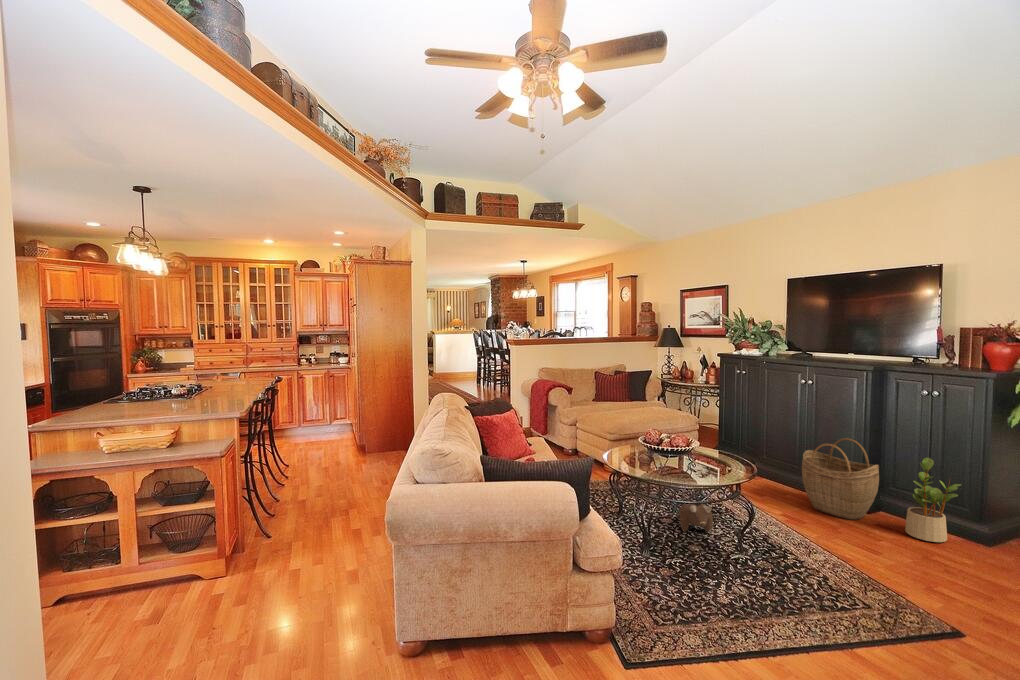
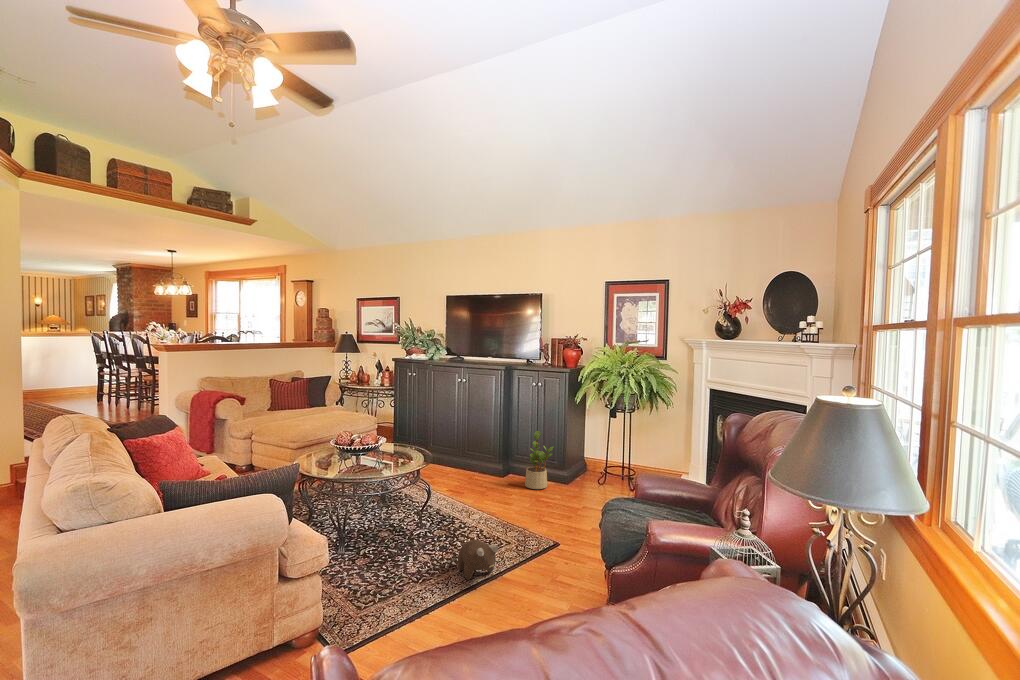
woven basket: present [802,438,879,520] -> none [461,423,510,485]
plush toy: present [679,504,713,532] -> present [458,539,498,580]

